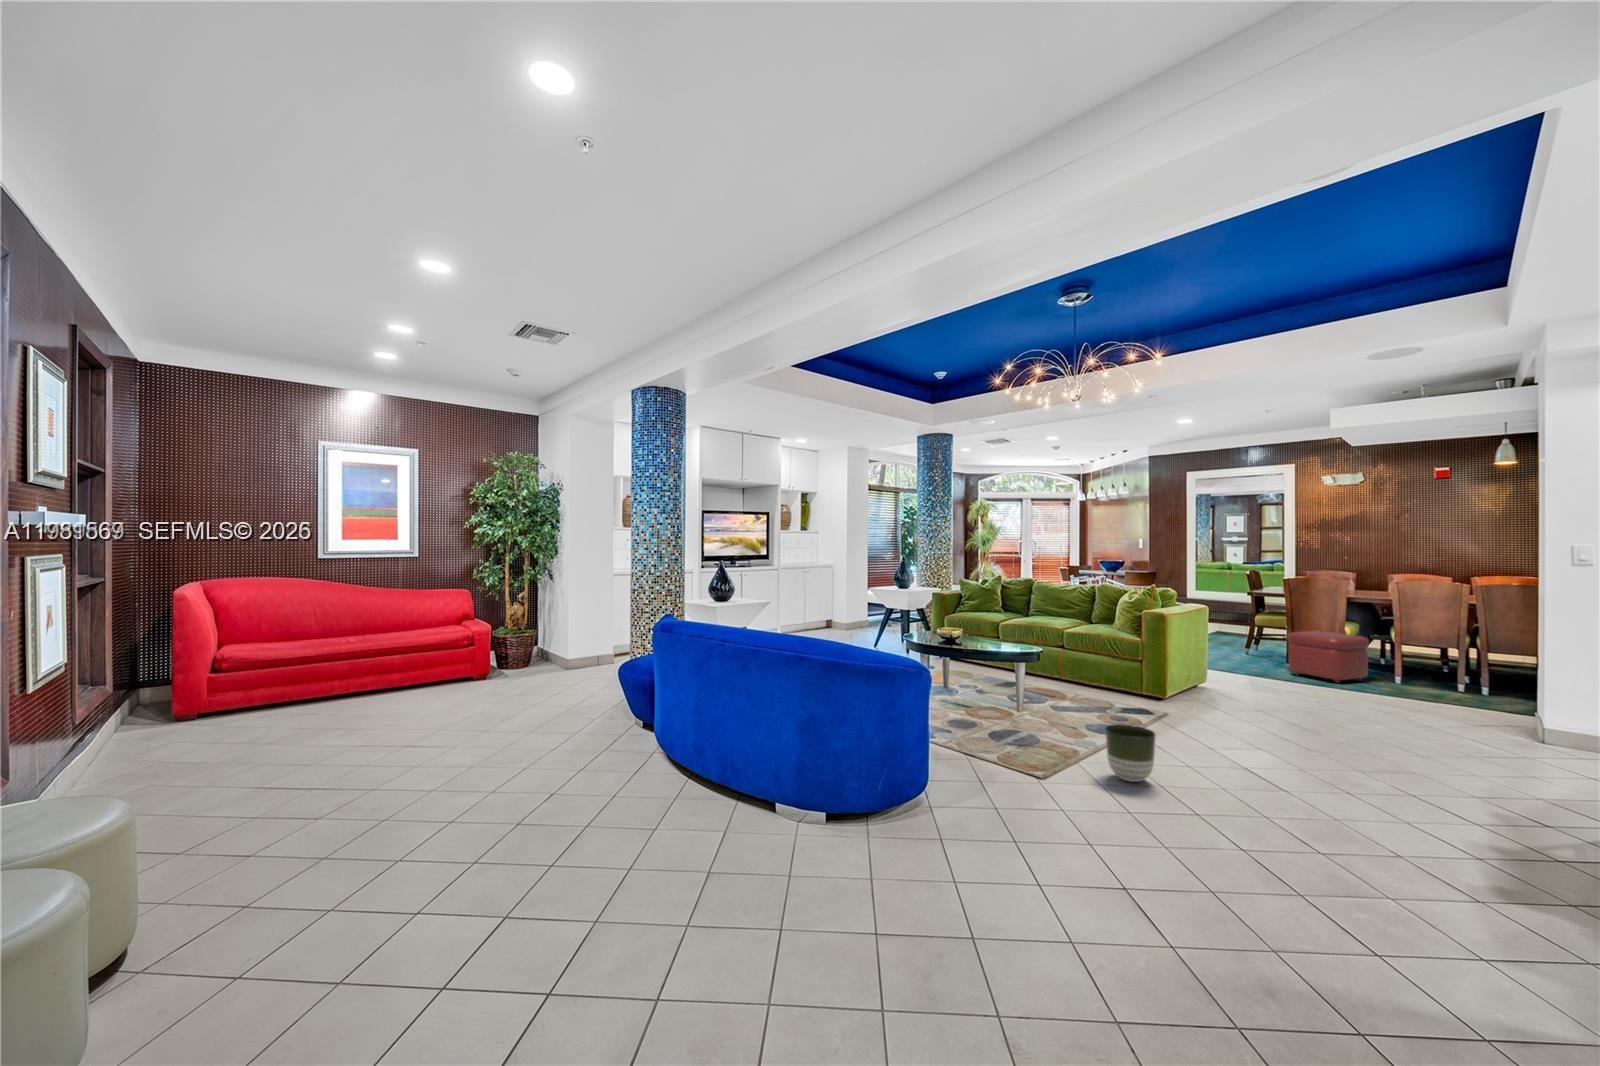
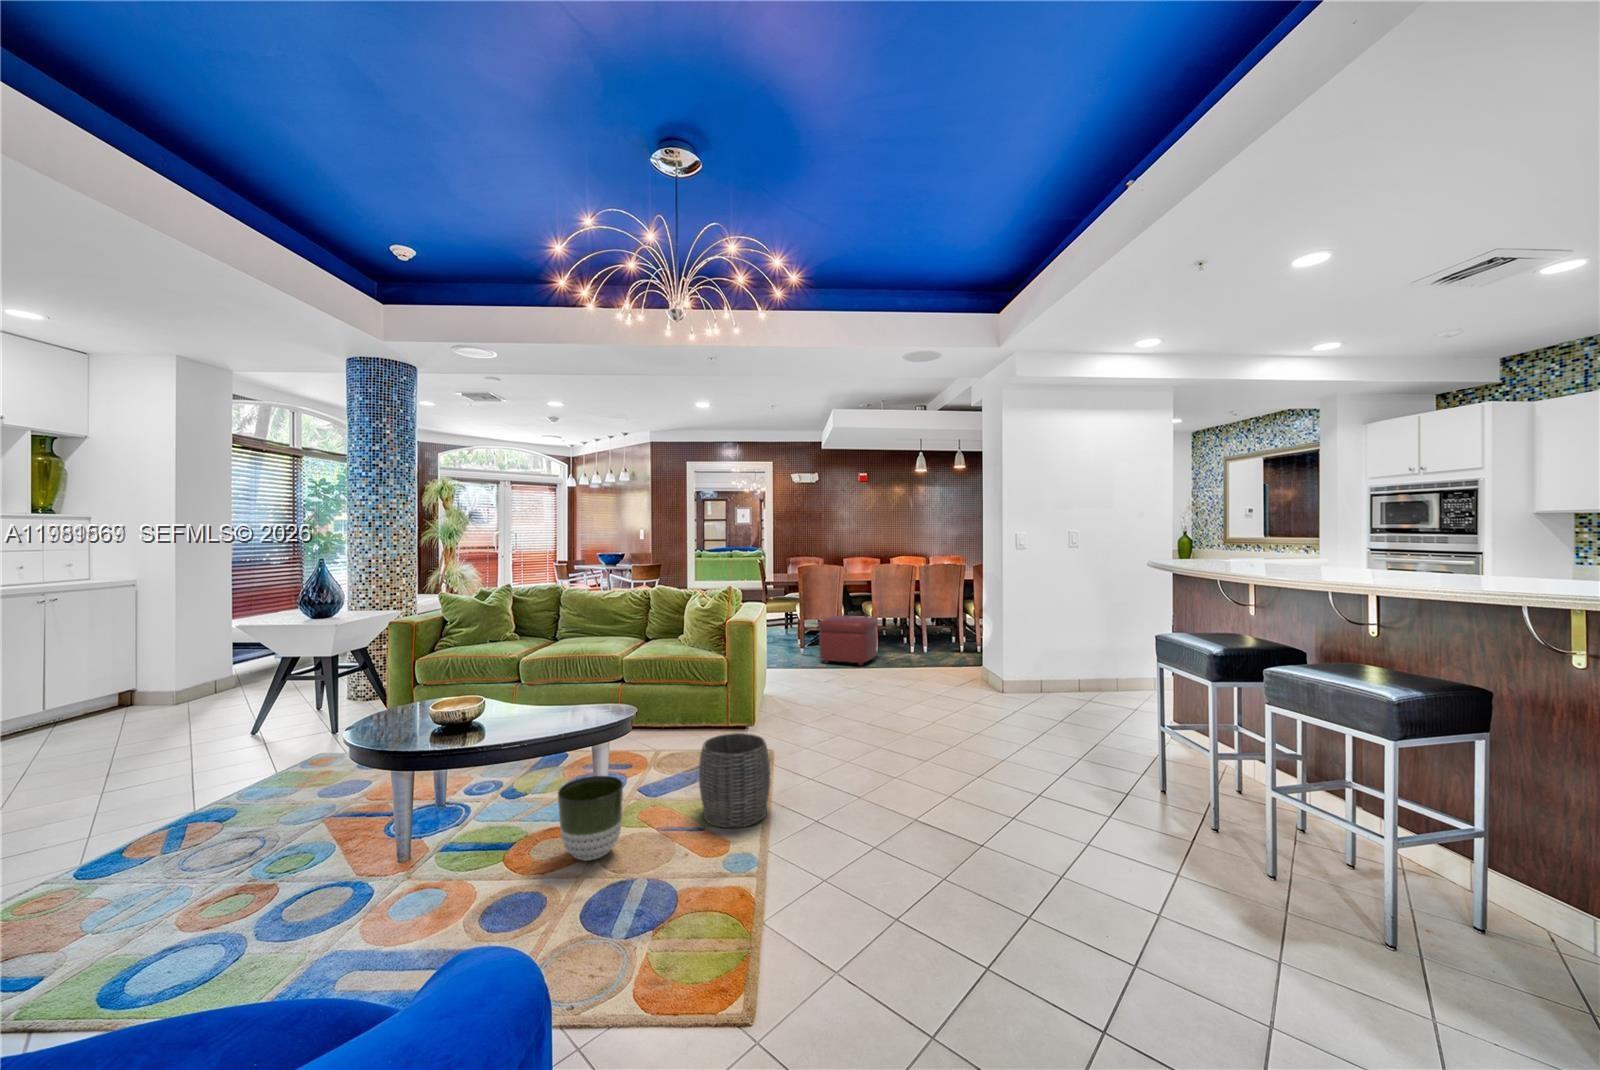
woven basket: none [1079,678,1129,734] -> present [699,733,770,828]
planter: present [1106,724,1156,782] -> present [558,776,623,861]

